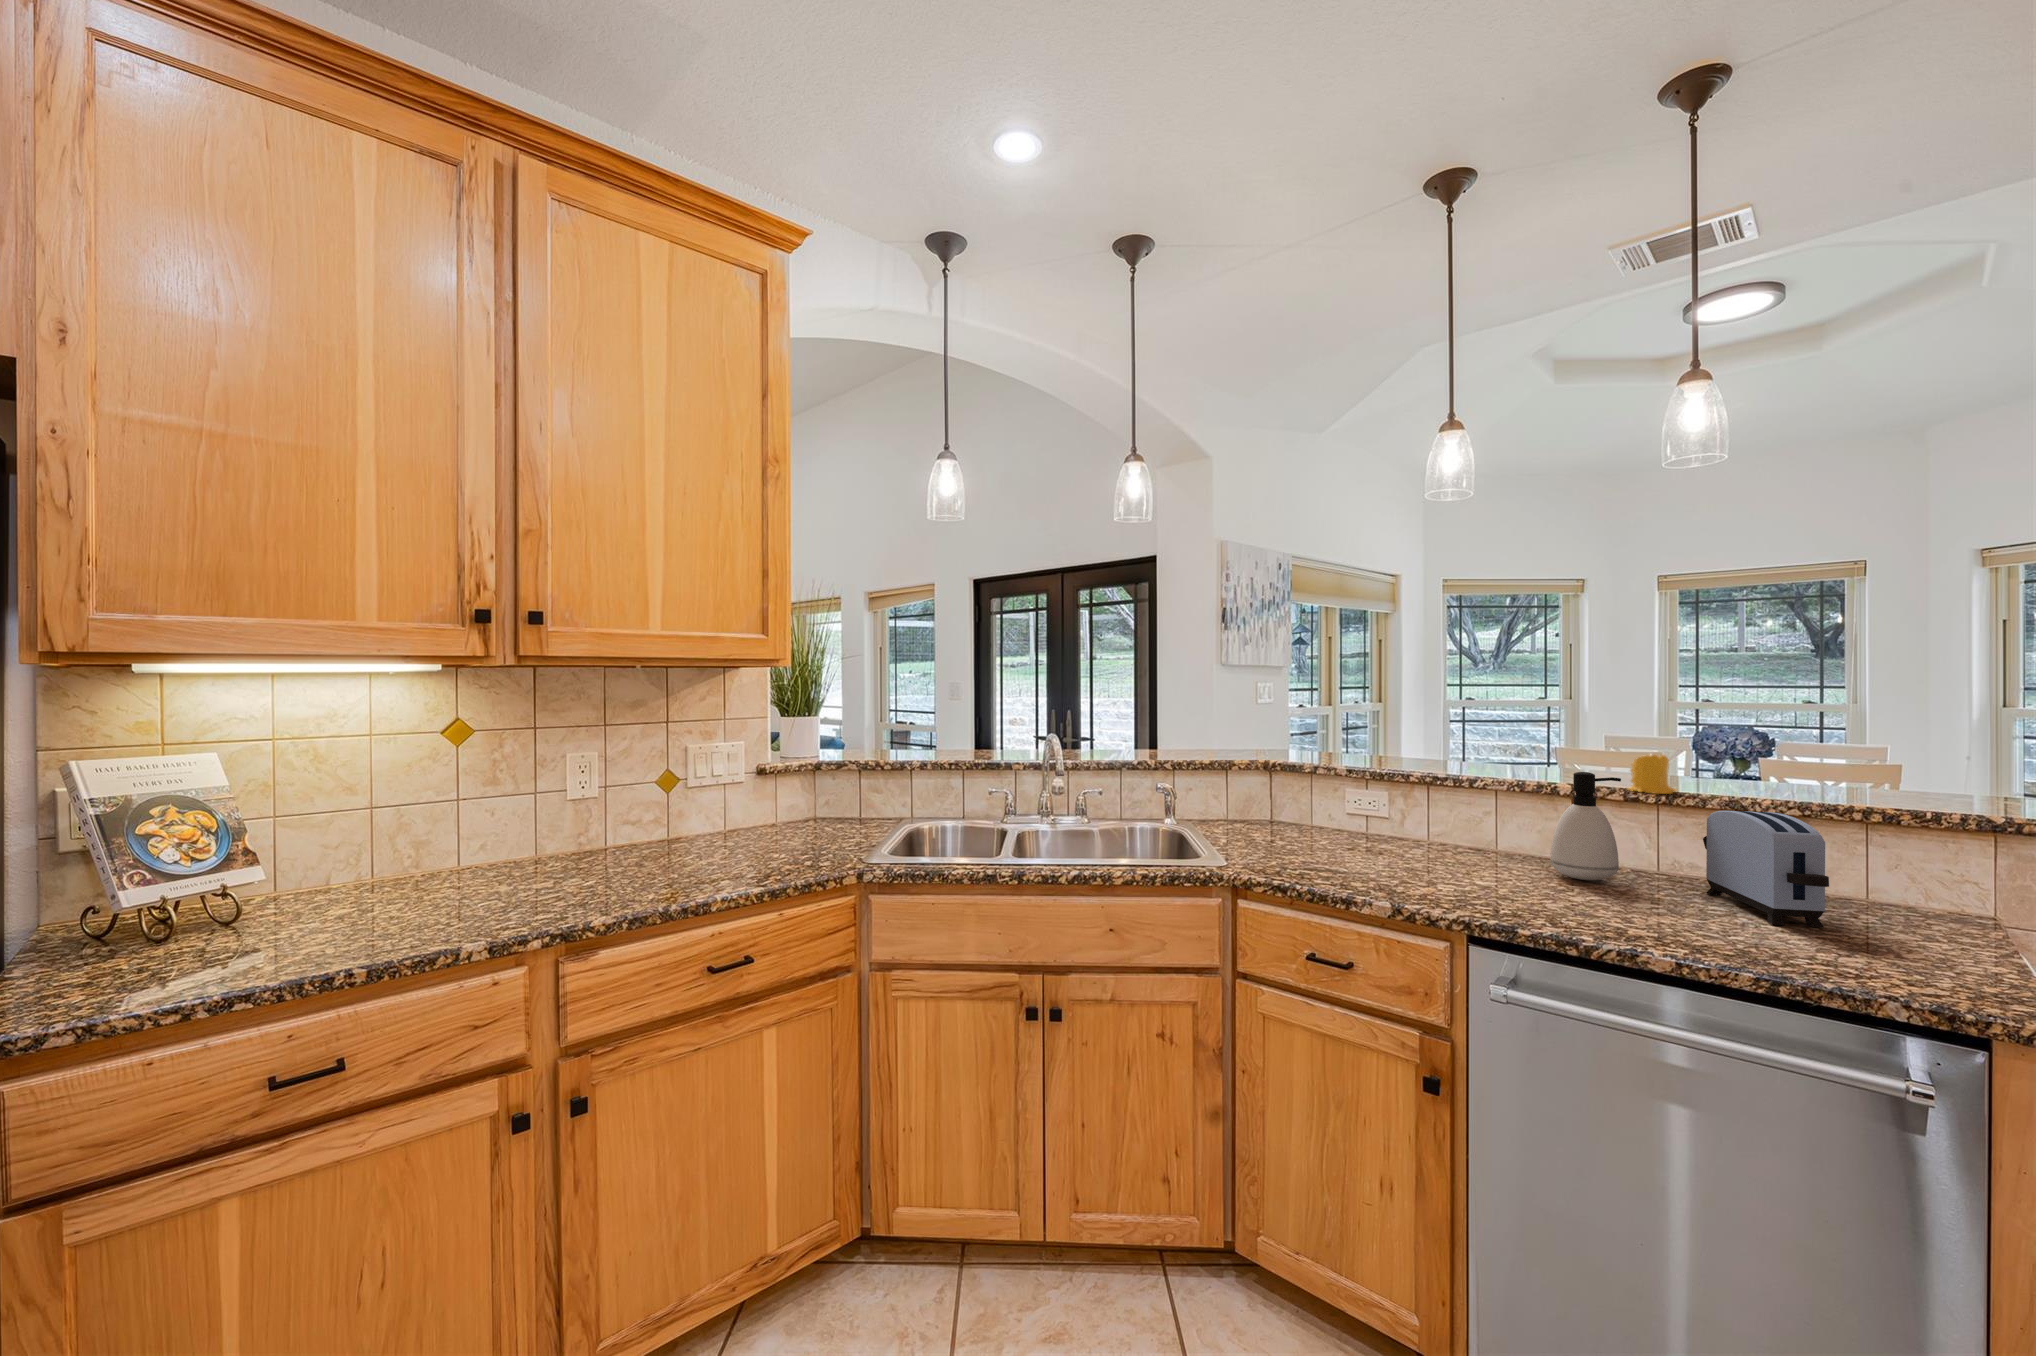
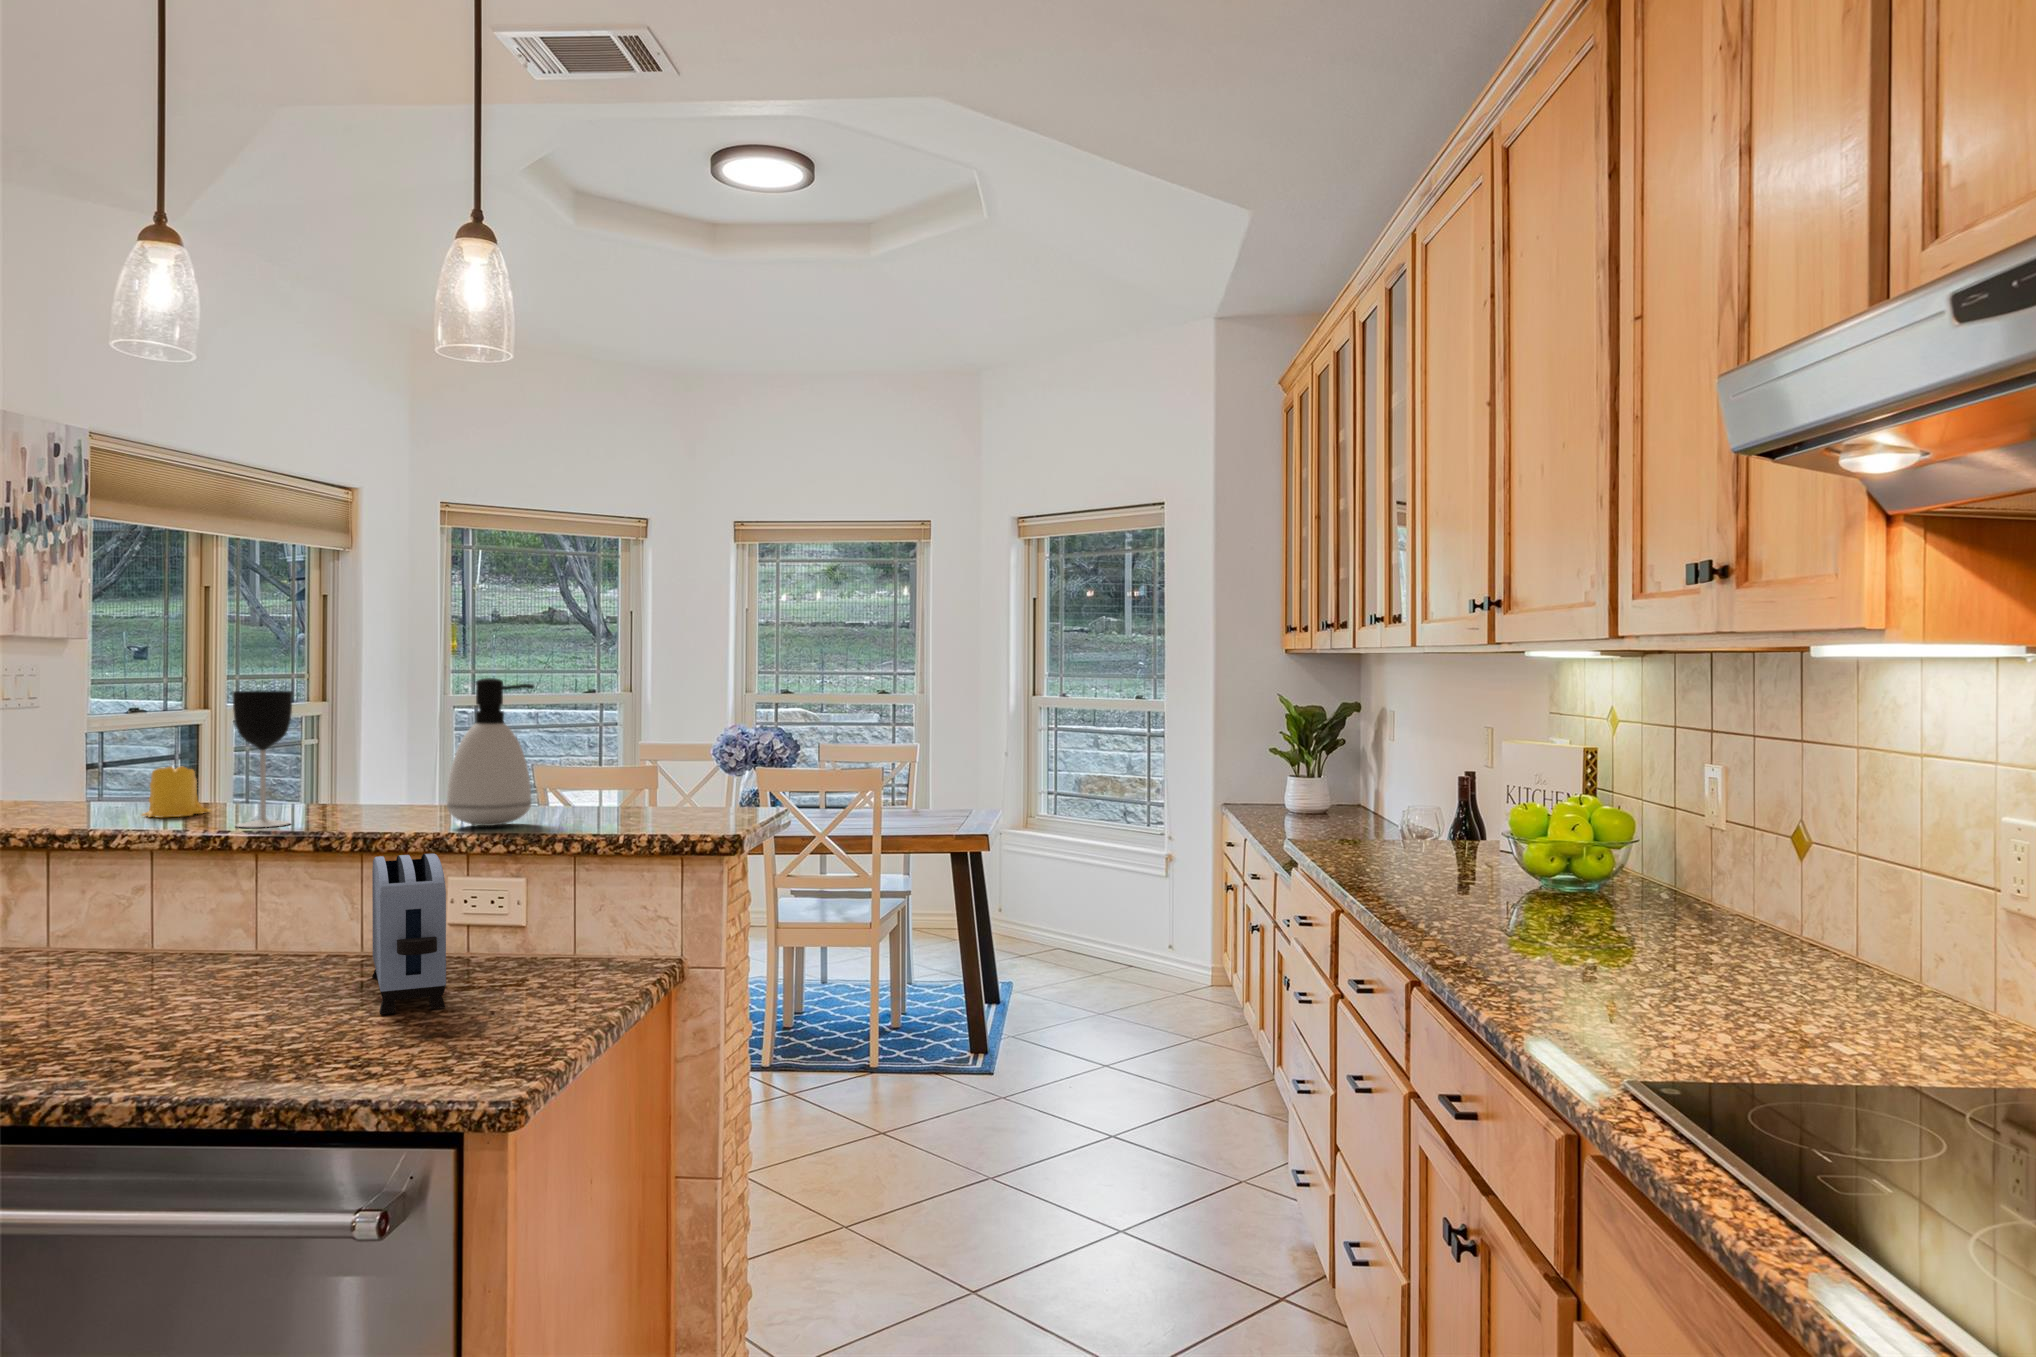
wine glass: none [1543,695,1584,783] -> present [233,691,293,827]
candle: present [1628,755,1677,794] -> present [142,767,211,818]
soap dispenser: present [1550,772,1621,880] -> present [447,678,534,826]

